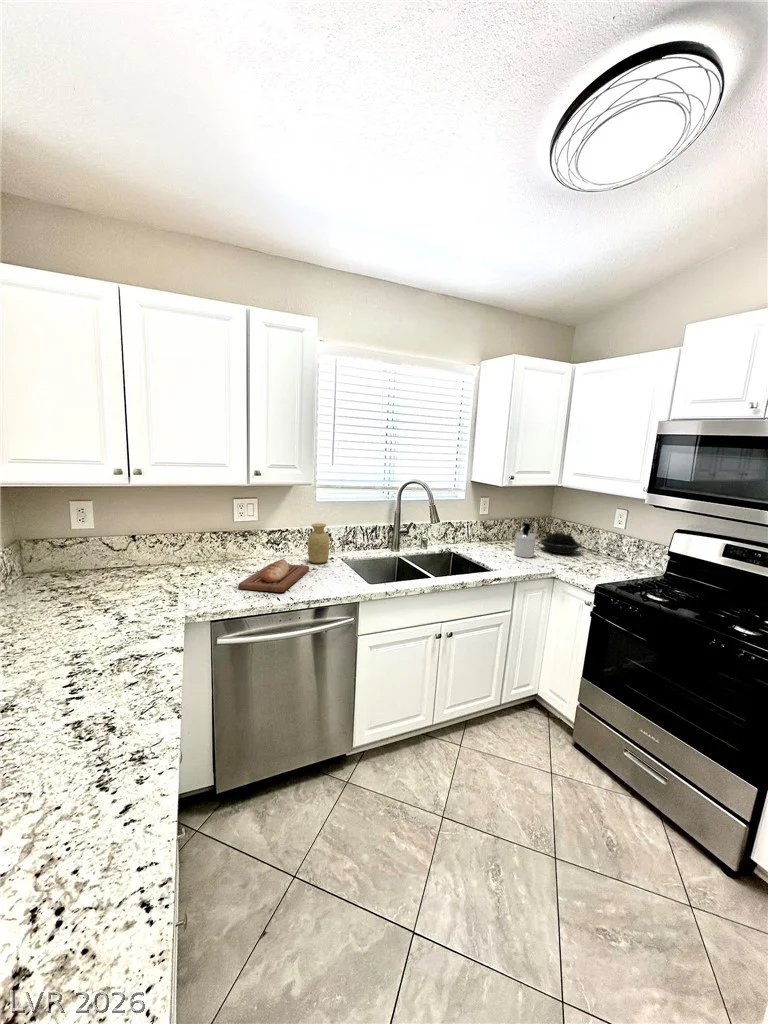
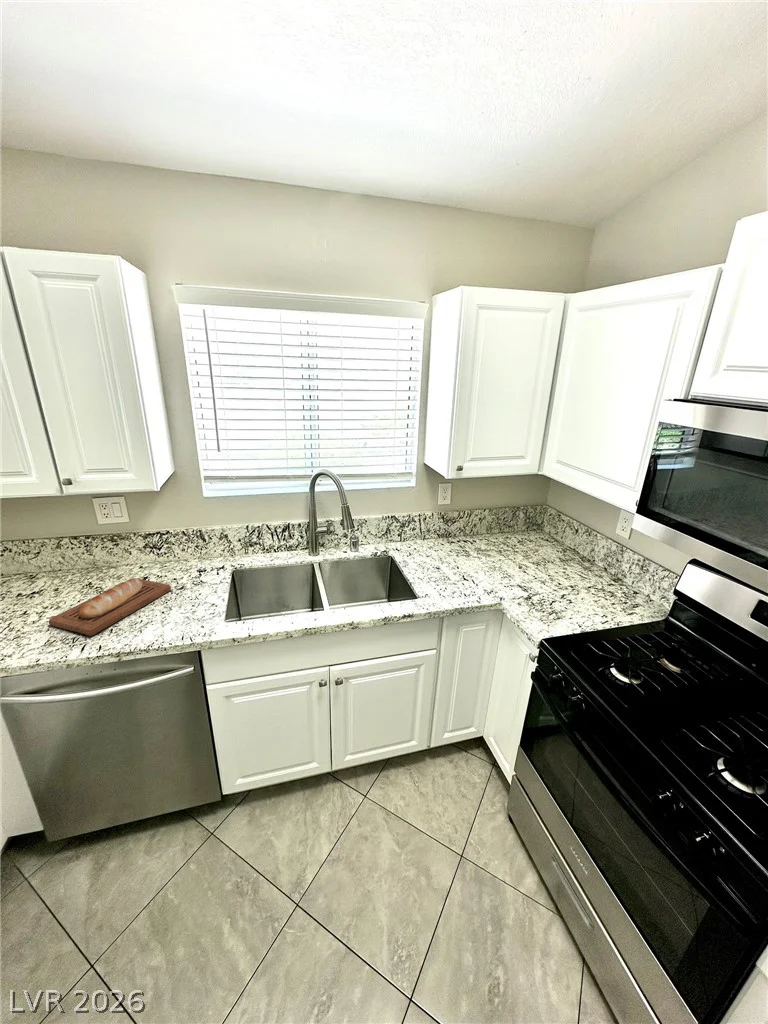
vase: present [308,523,329,563] -> none [183,527,212,577]
soap dispenser: present [514,523,536,558] -> none [466,526,496,572]
succulent plant: present [540,532,581,554] -> none [513,533,567,565]

